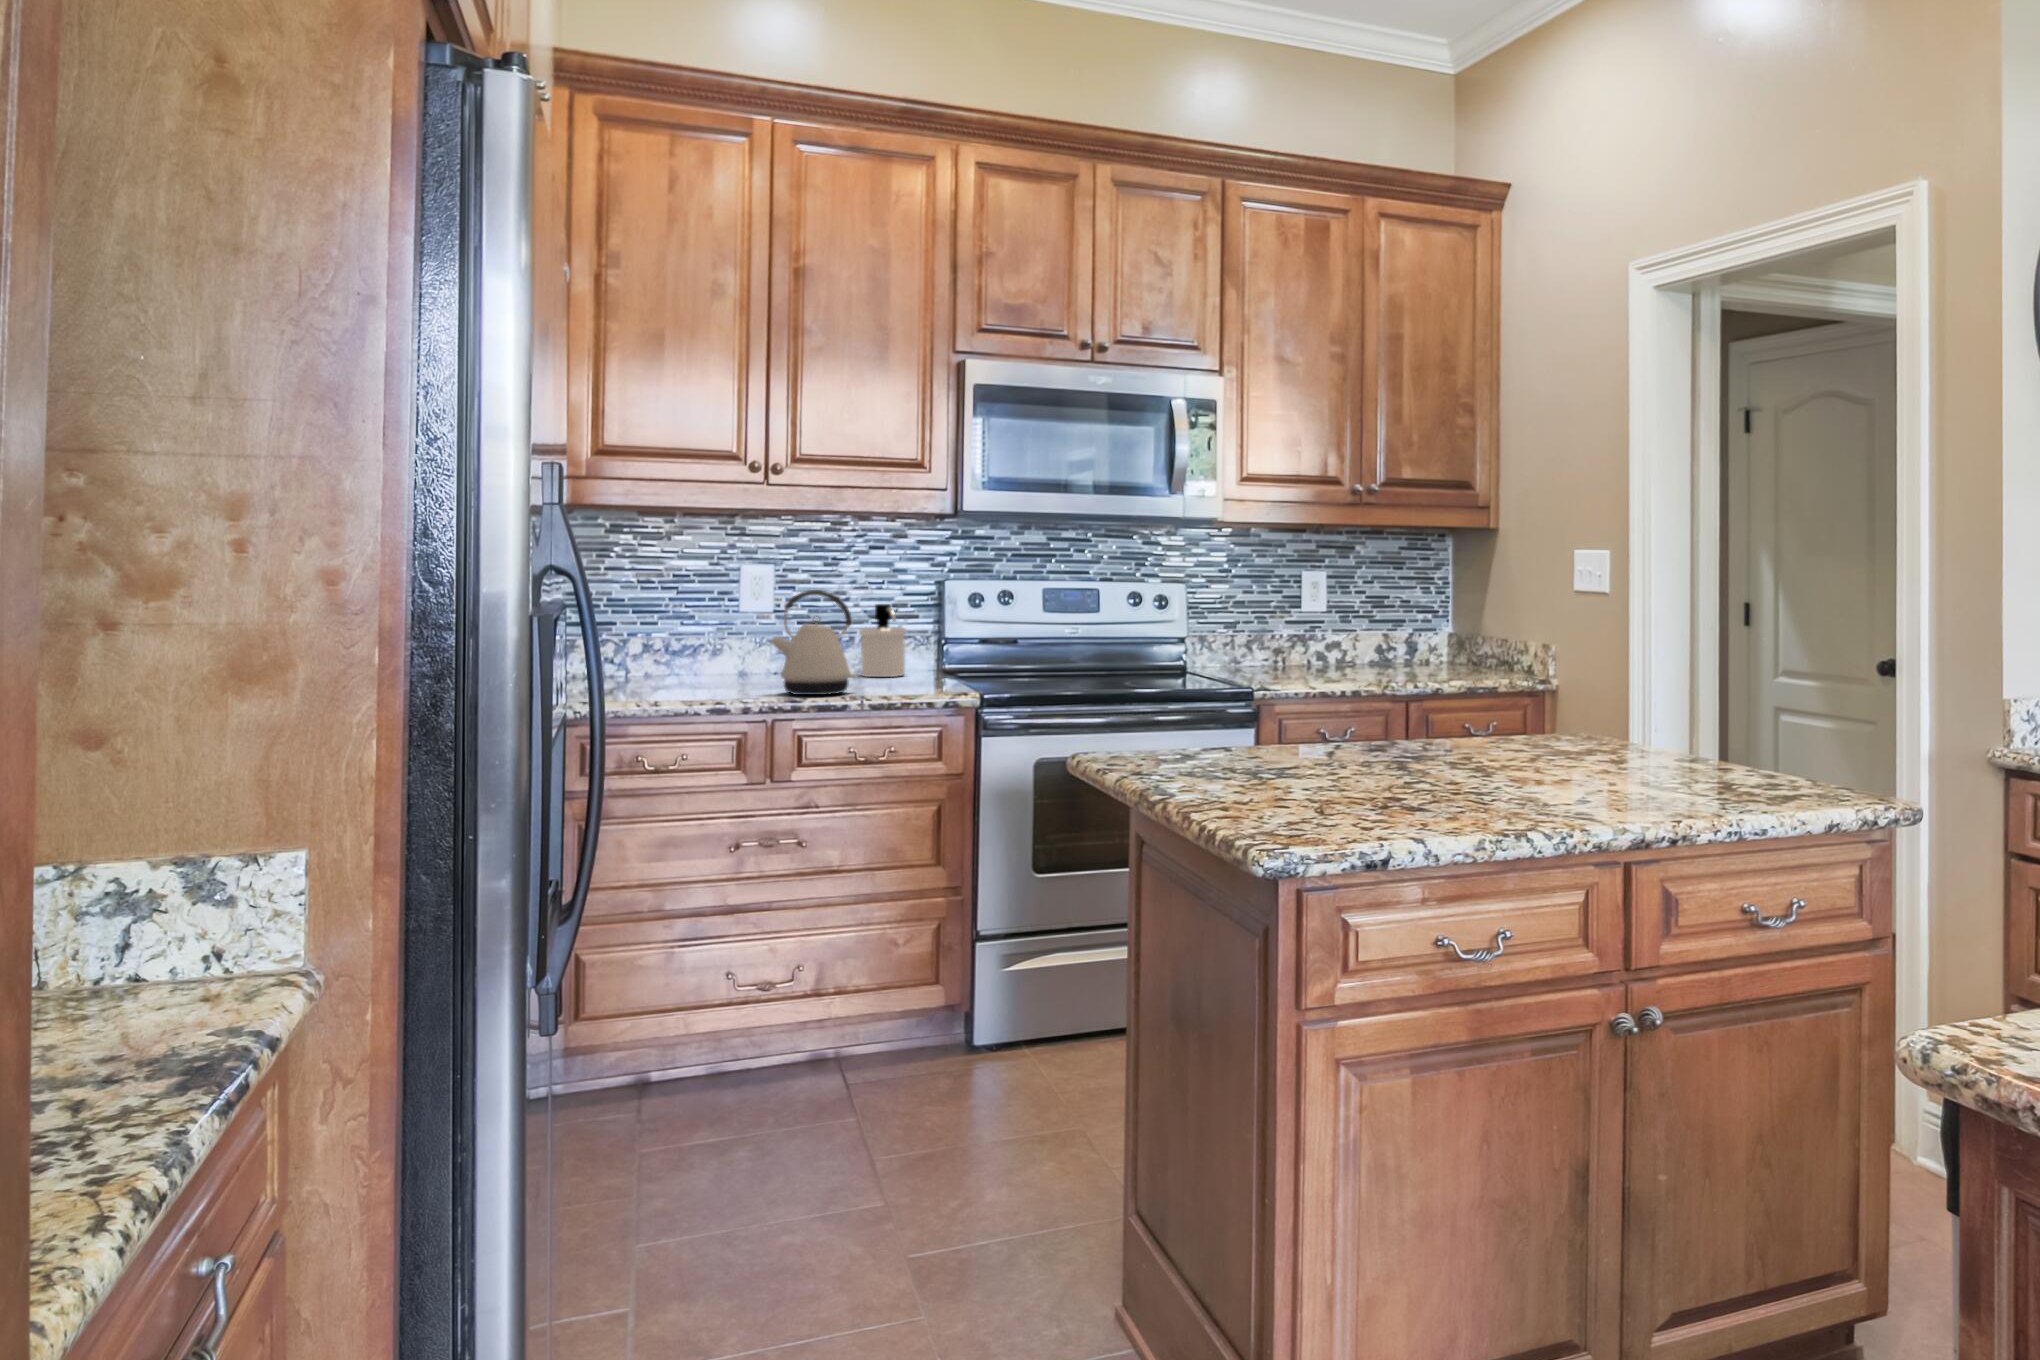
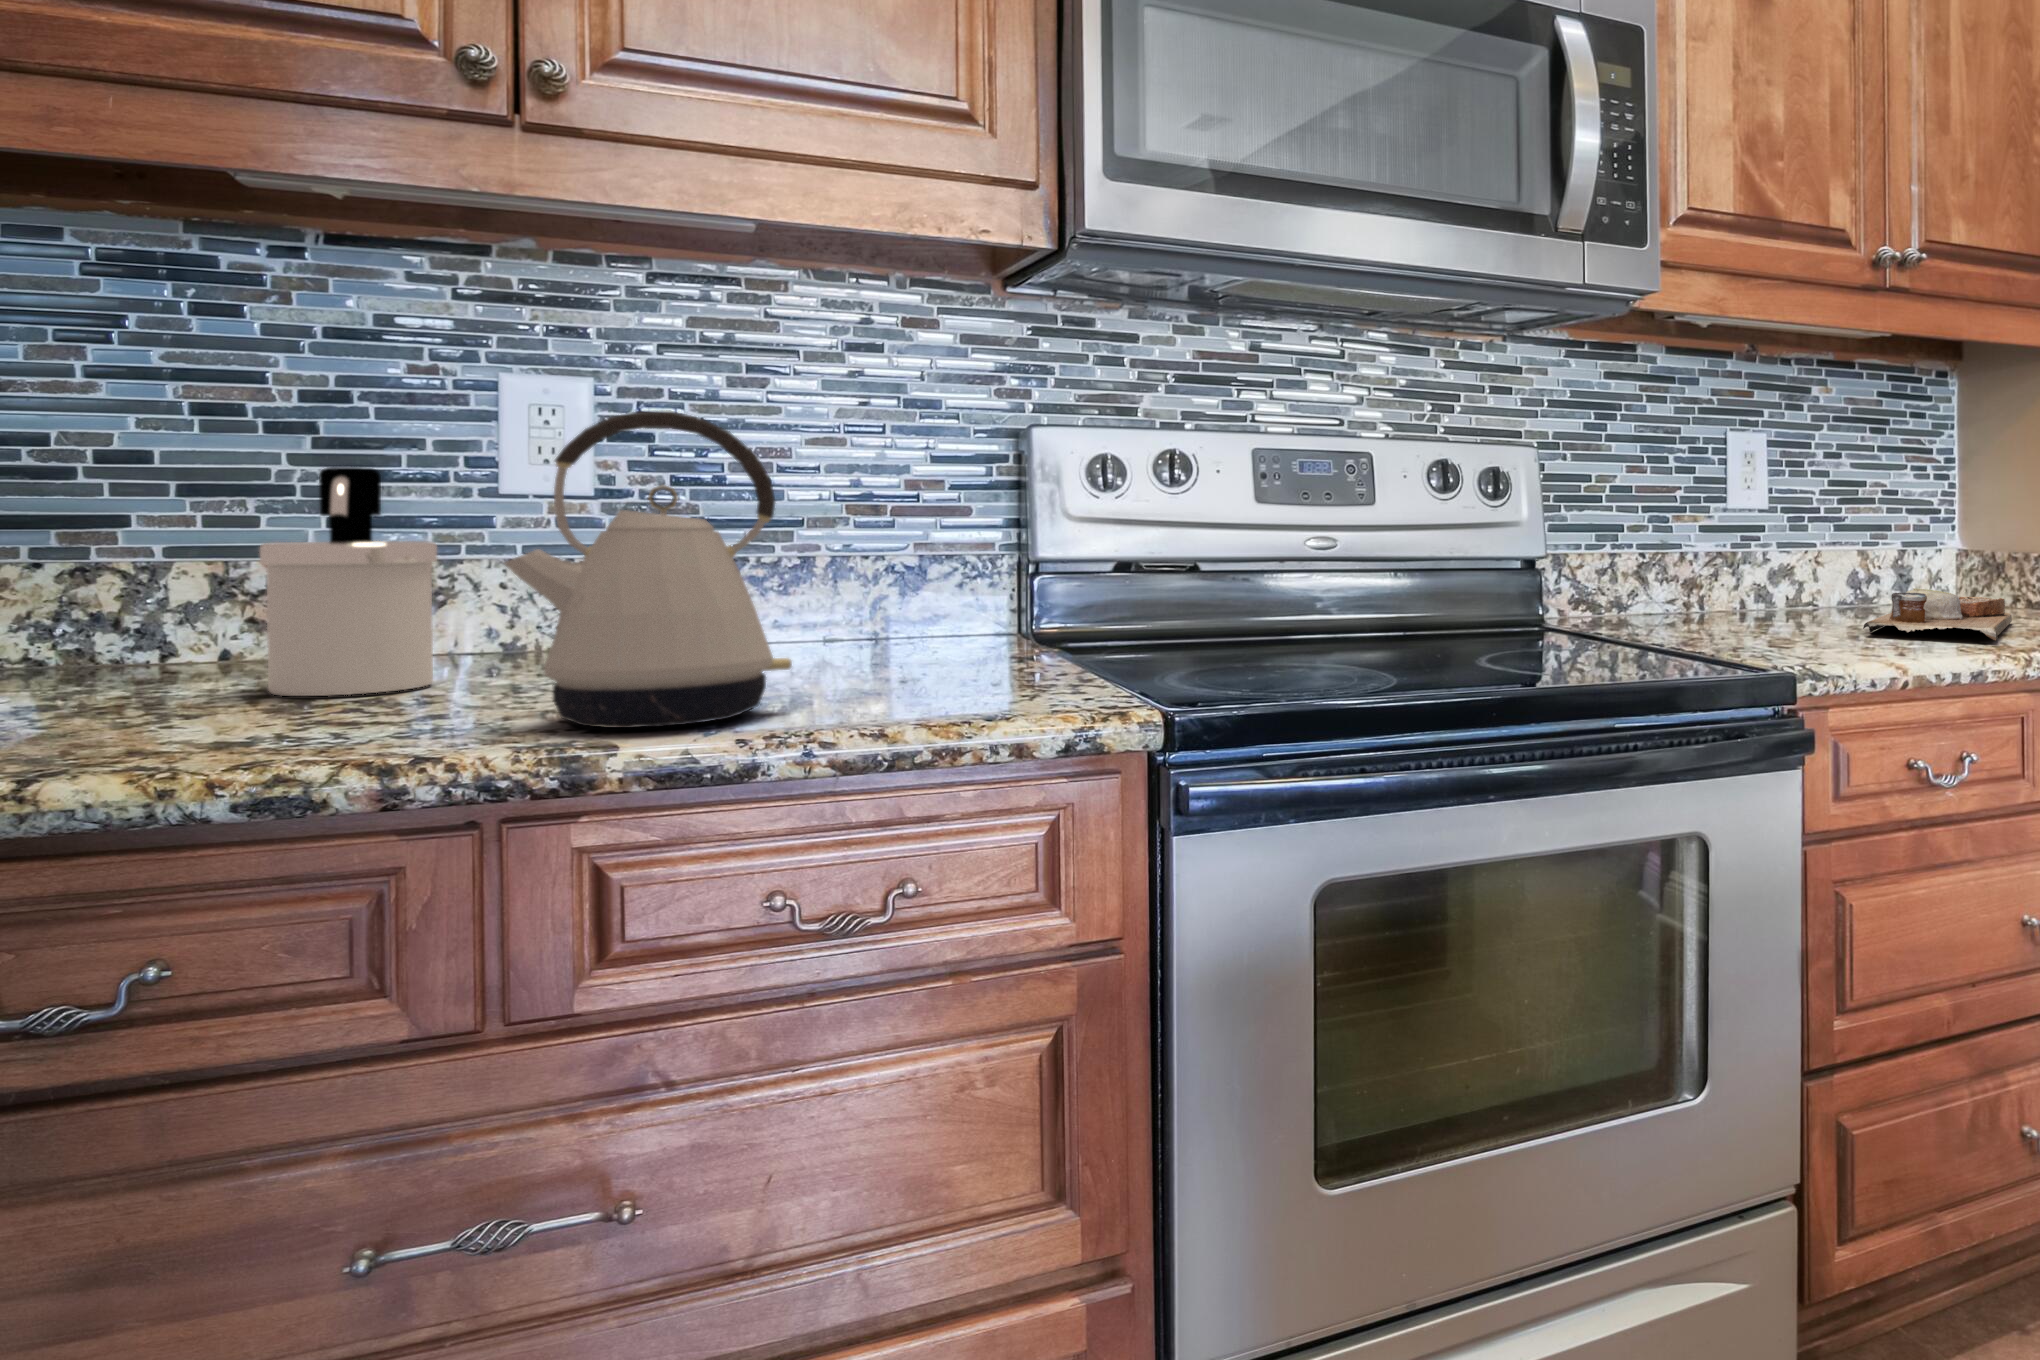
soap dispenser: present [860,604,906,677] -> present [260,467,437,696]
cutting board: none [1342,654,1449,680] -> present [1863,588,2012,640]

